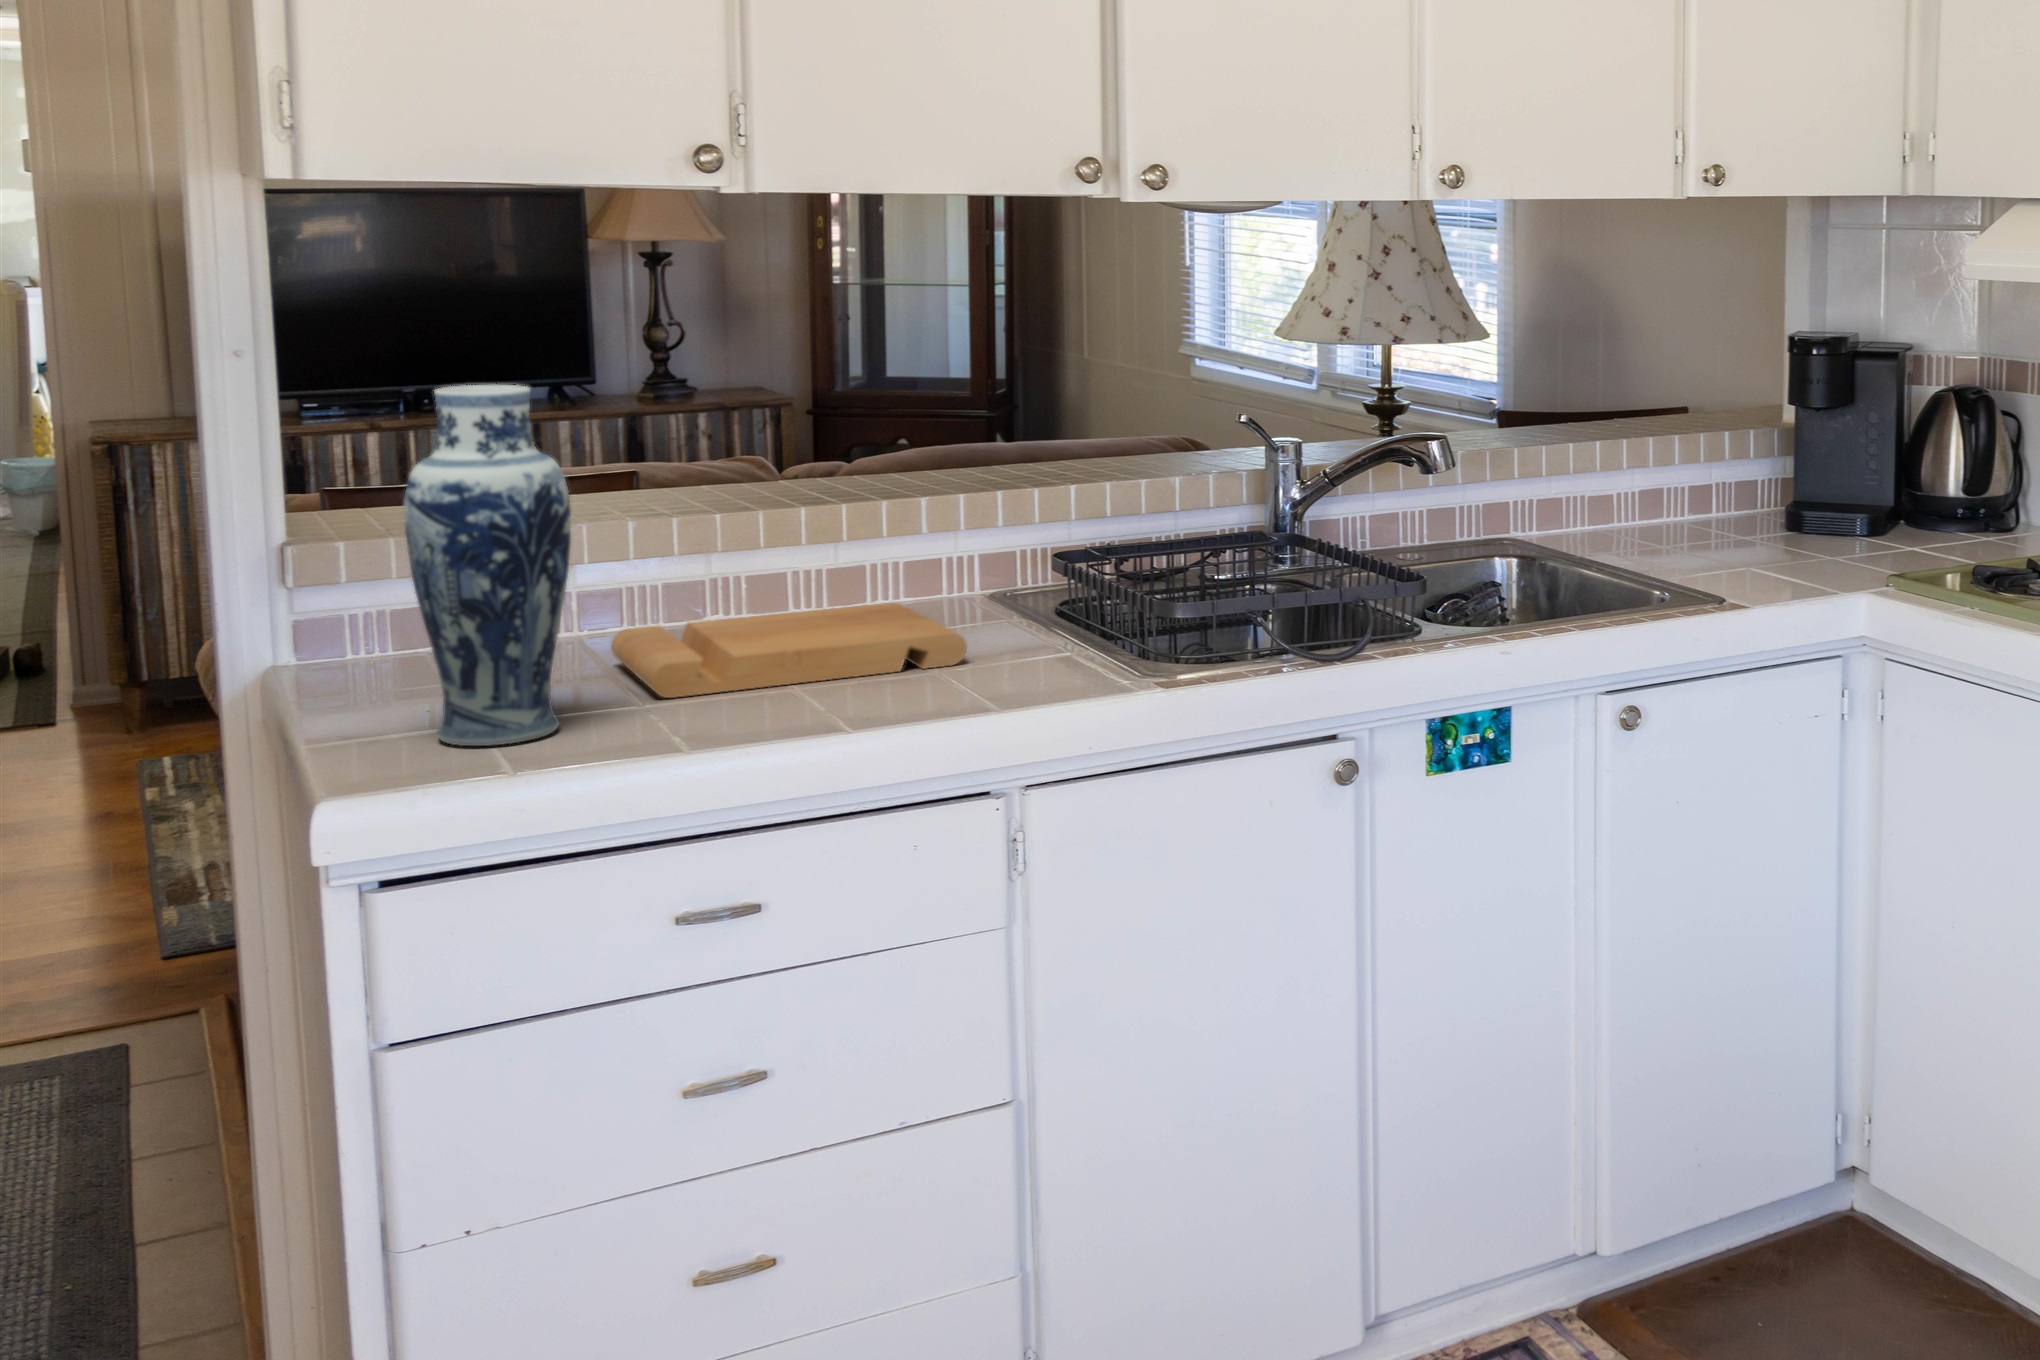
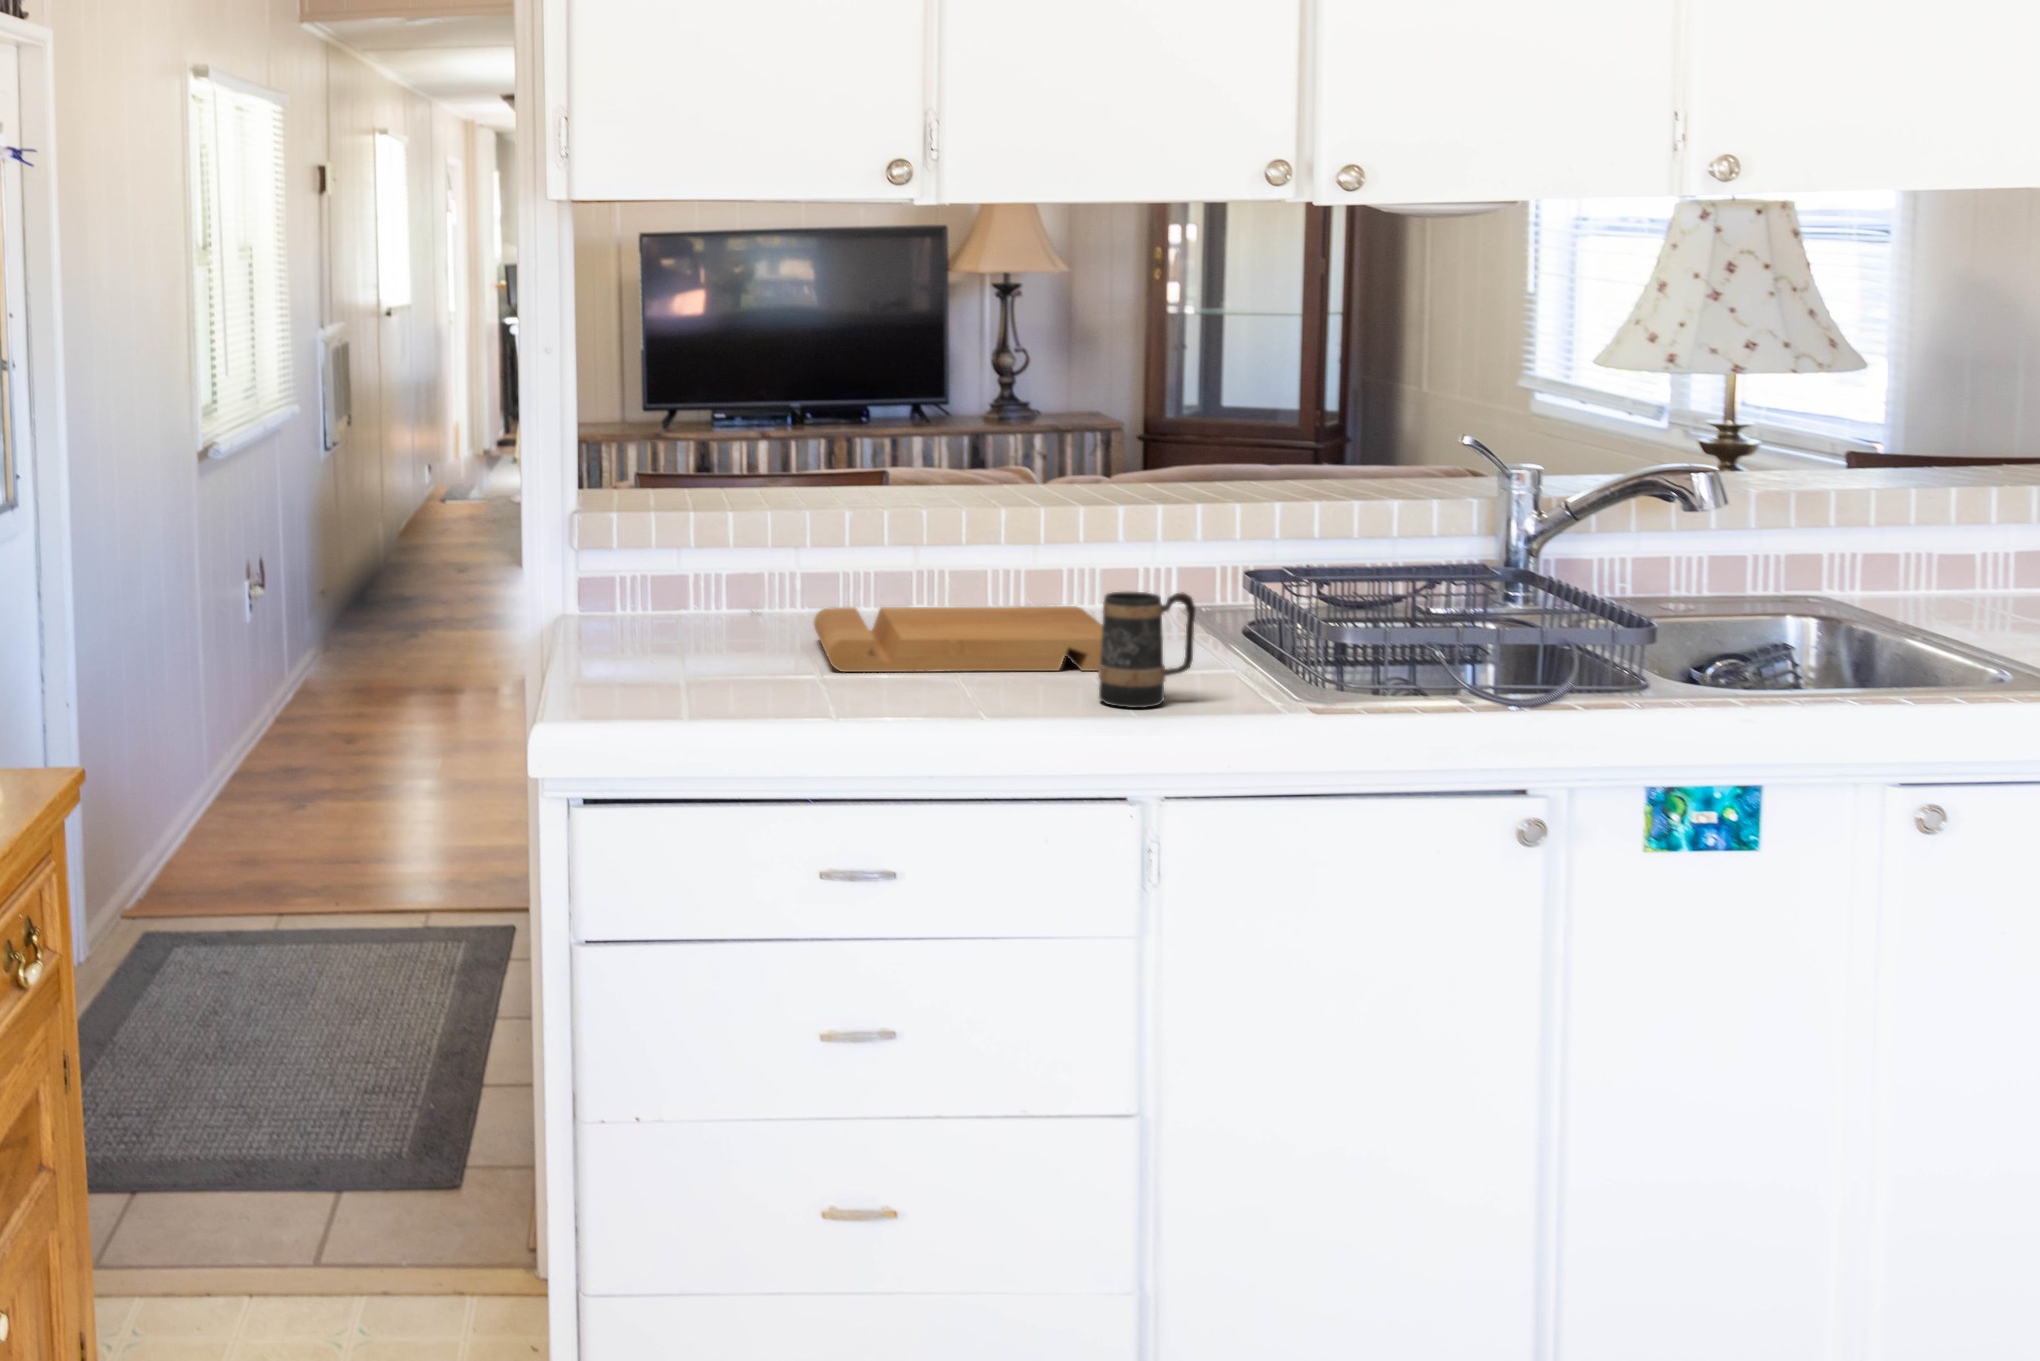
vase: present [404,385,571,746] -> none [627,378,756,693]
mug: none [958,583,1050,702] -> present [1098,592,1196,708]

